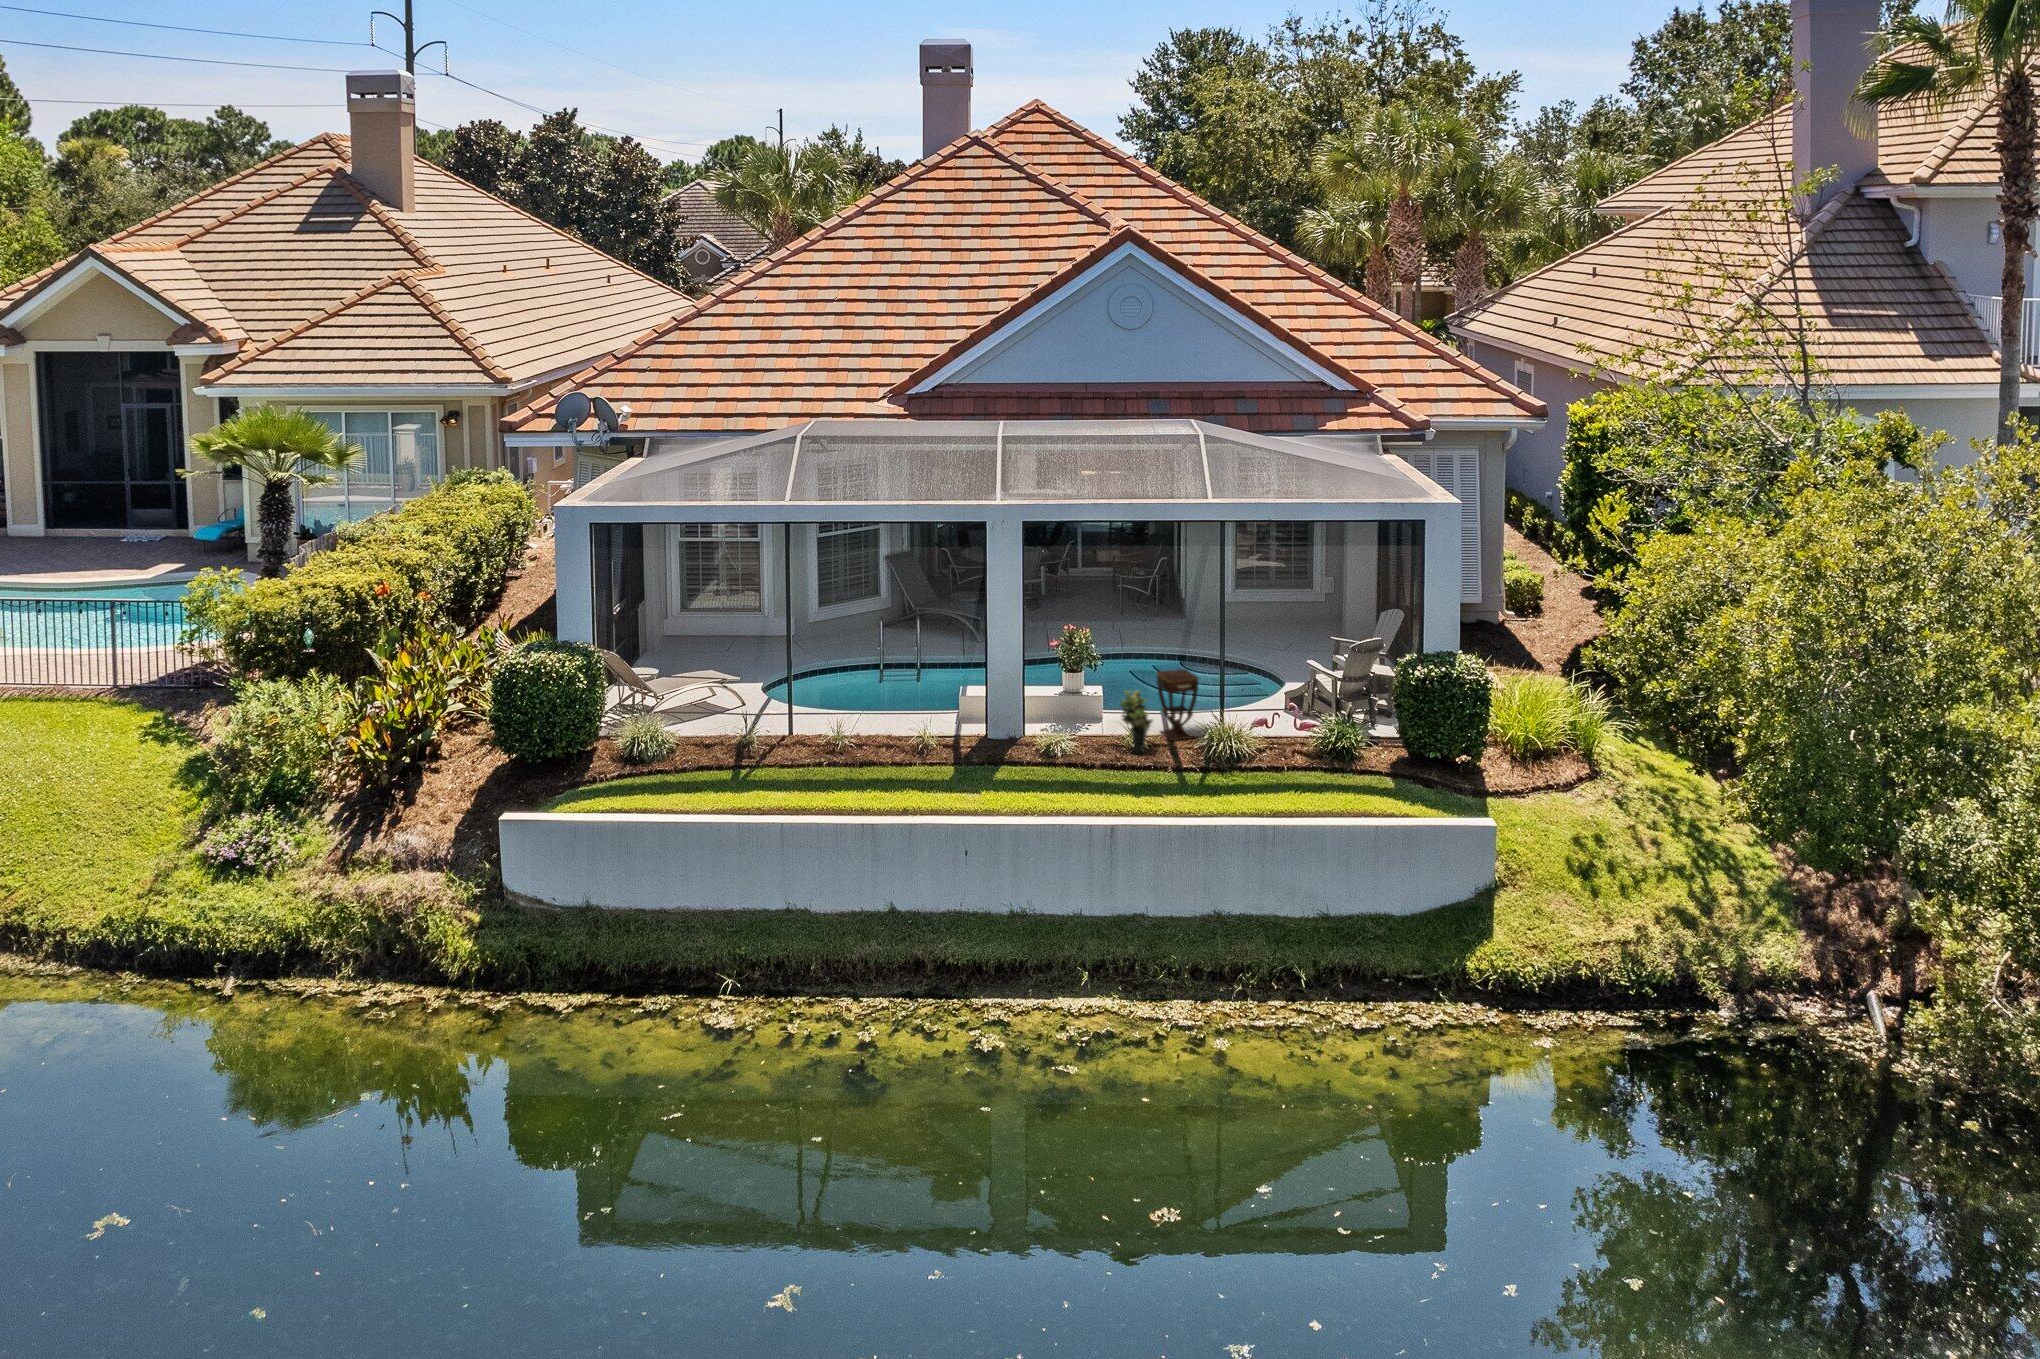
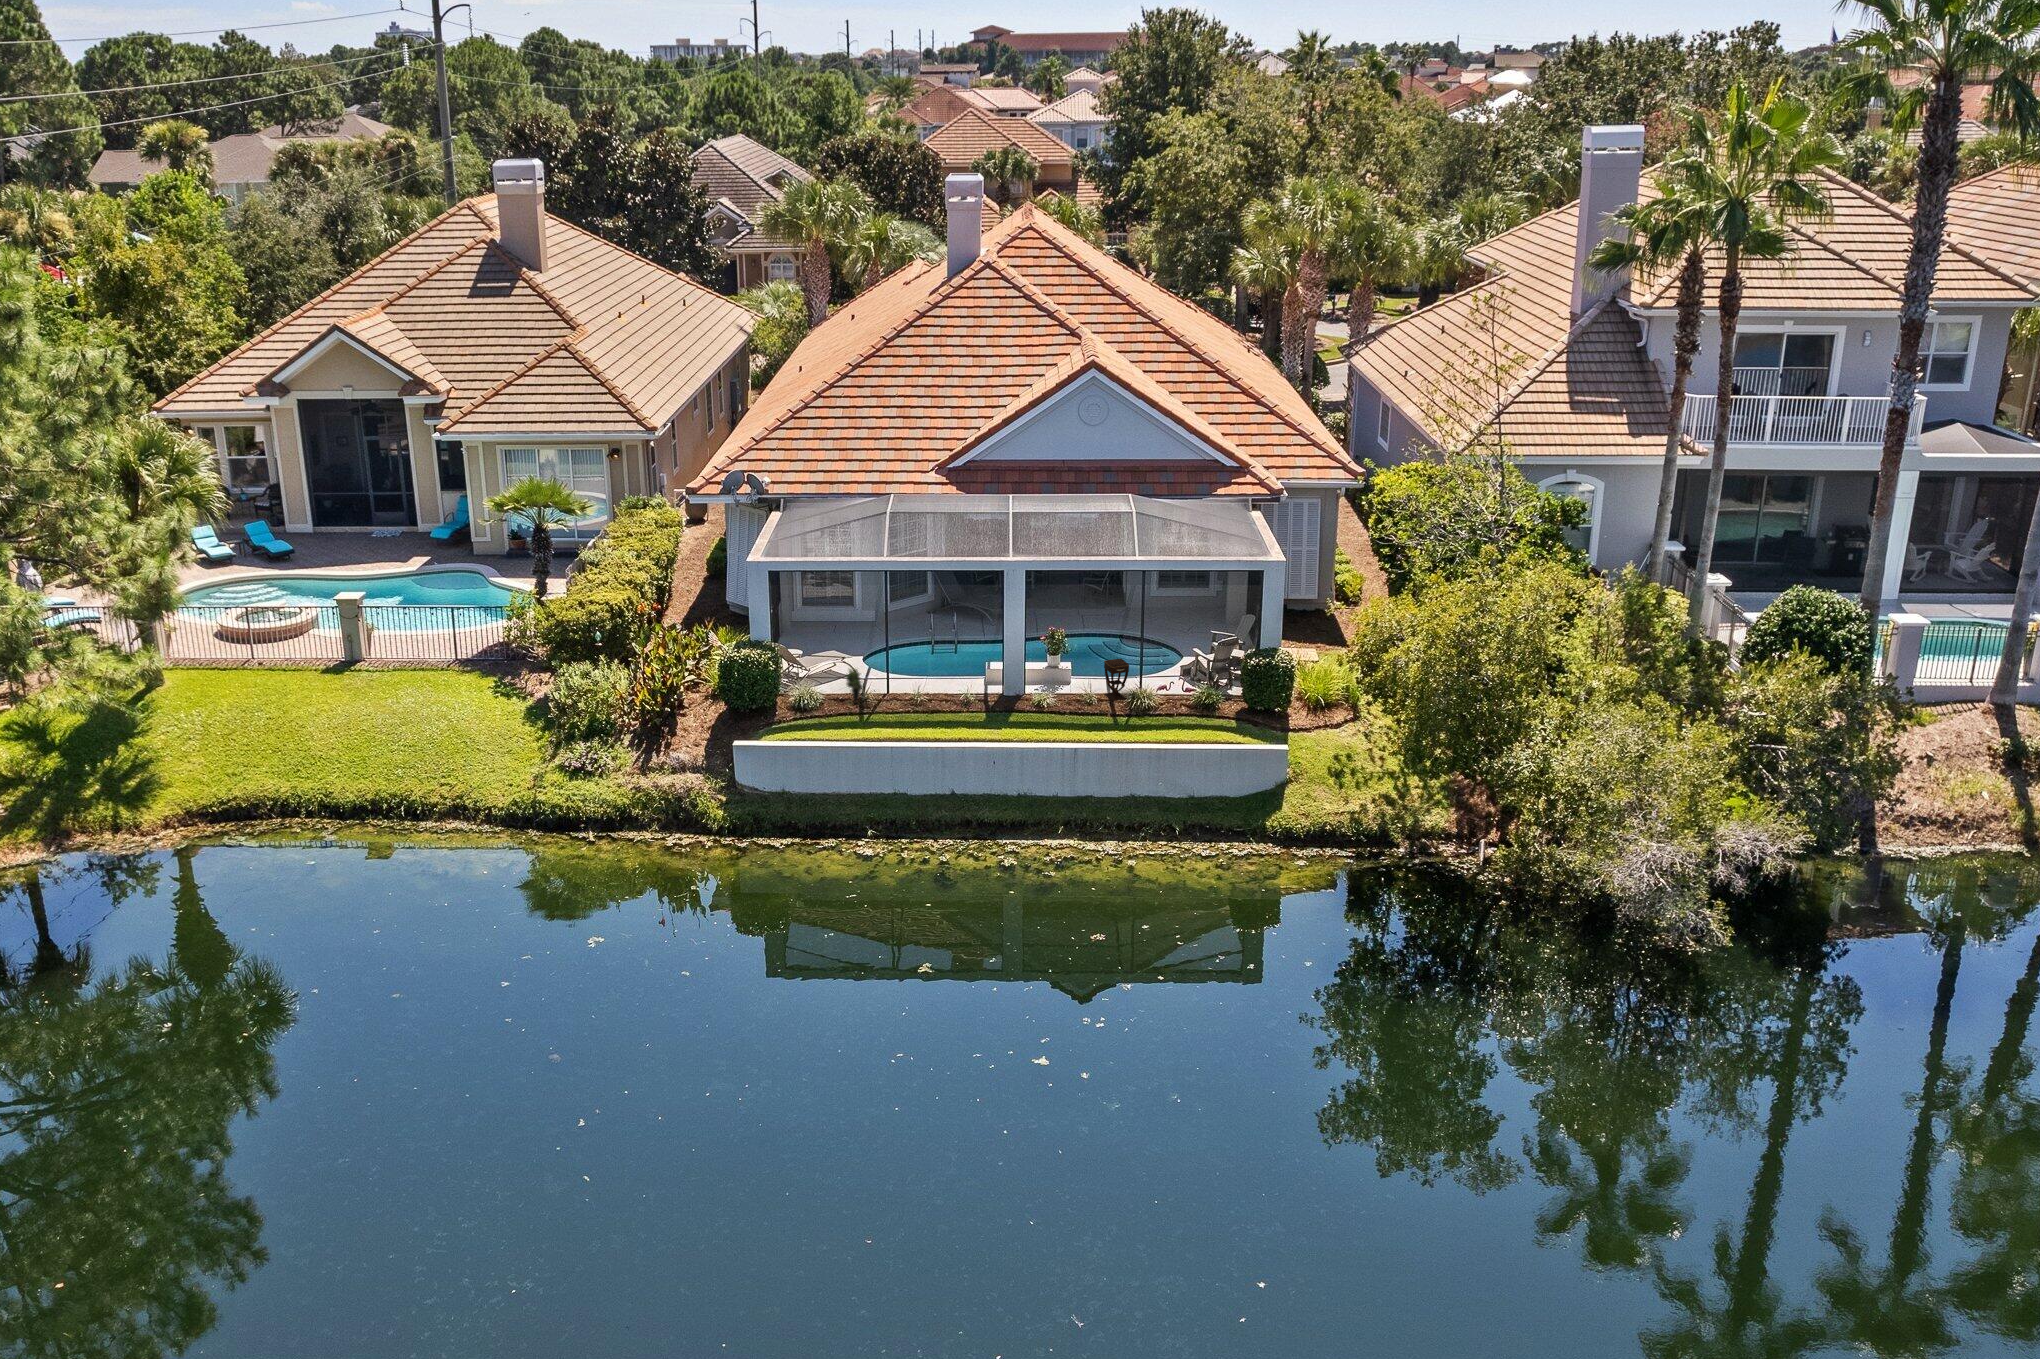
potted plant: present [1119,691,1152,753] -> present [845,669,863,704]

